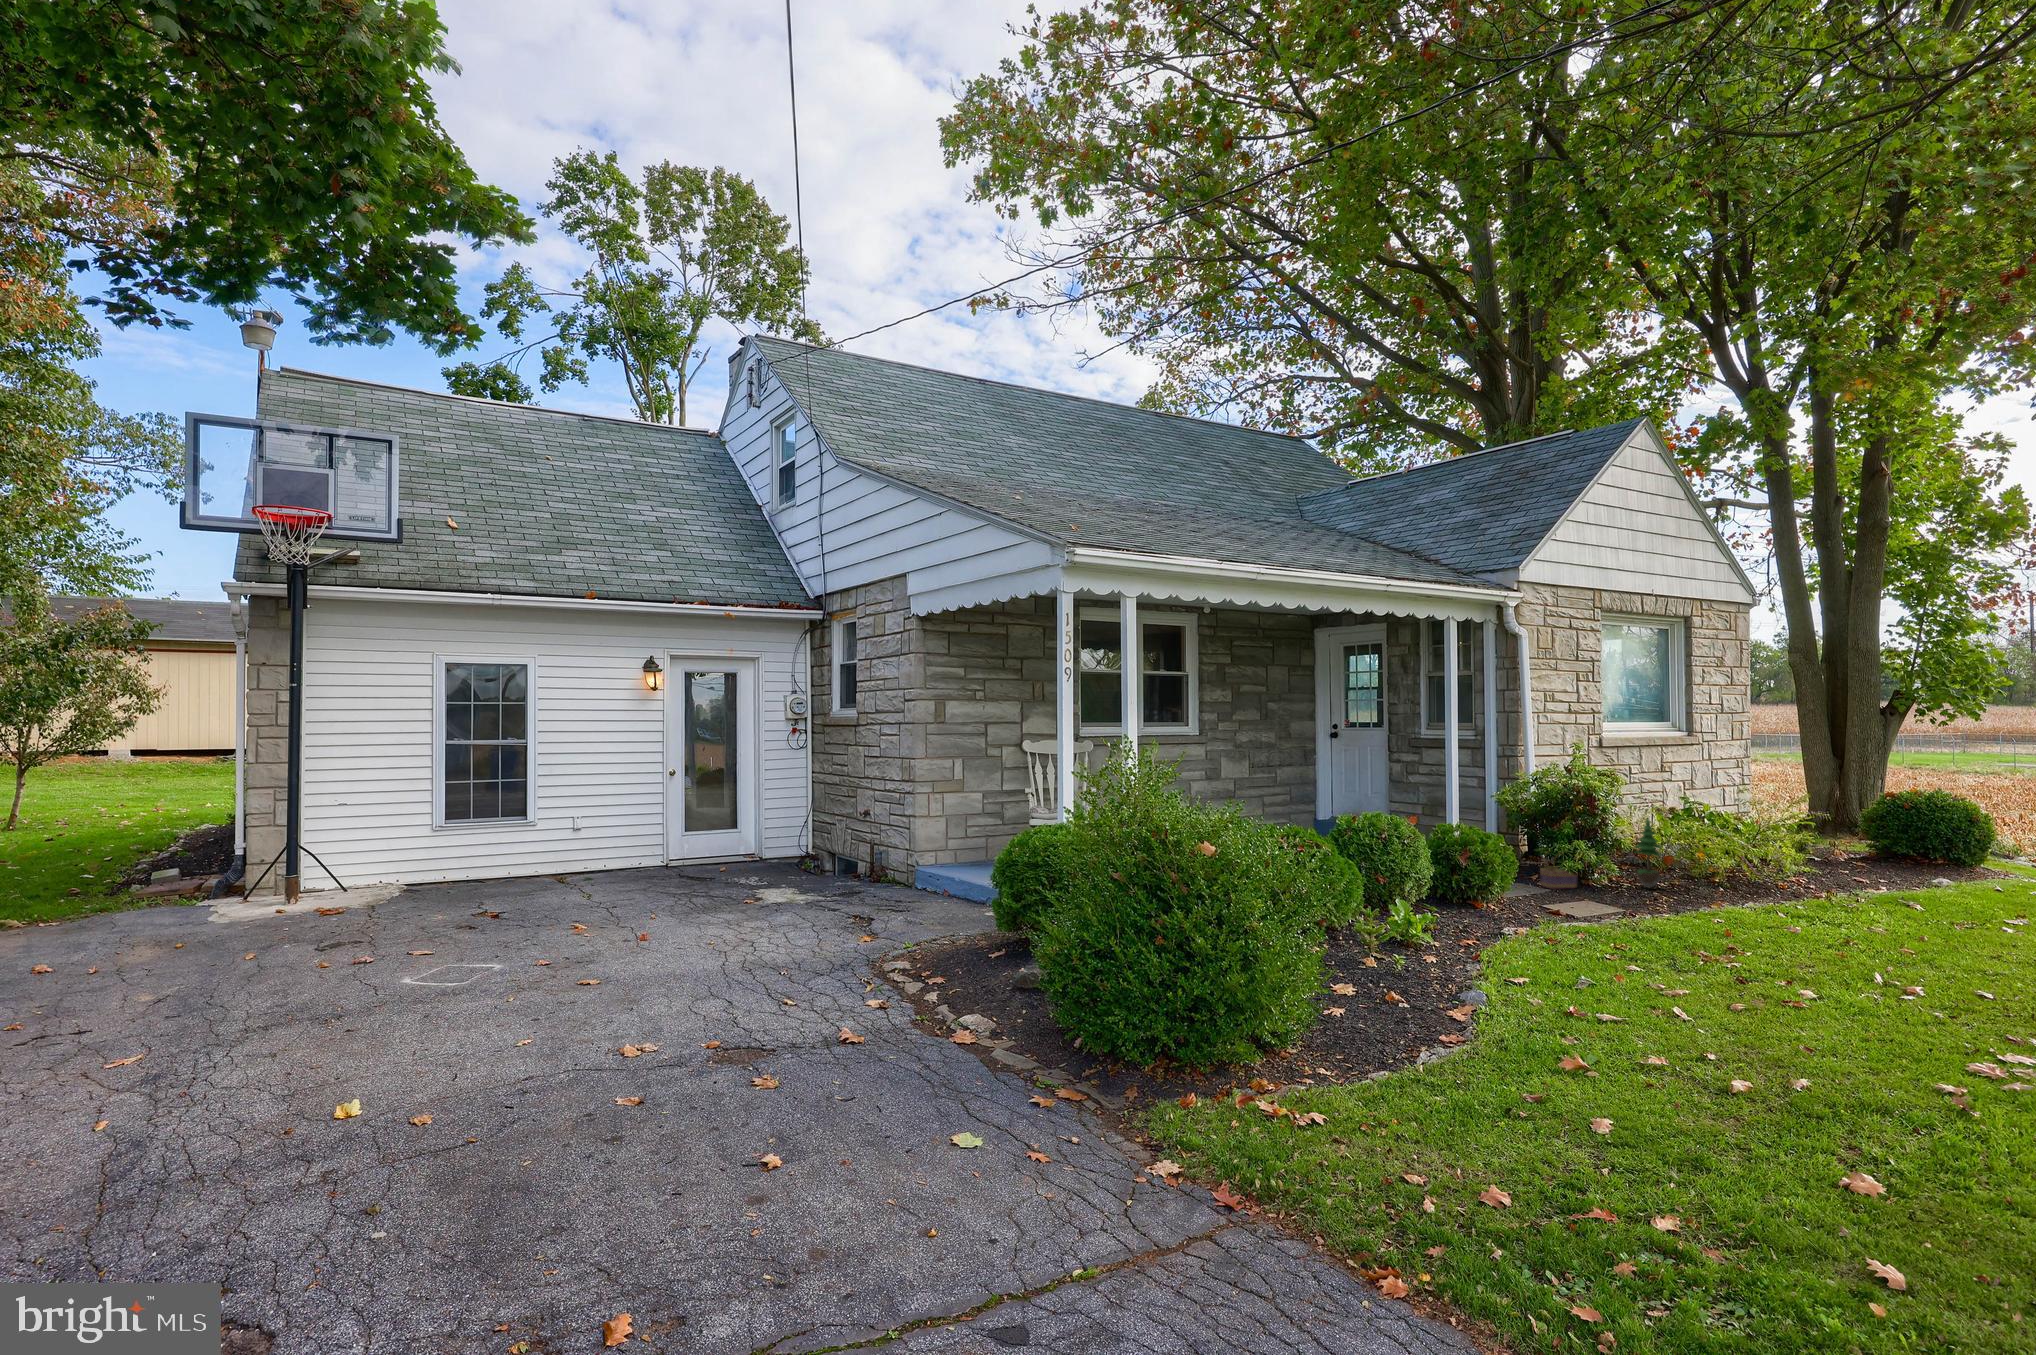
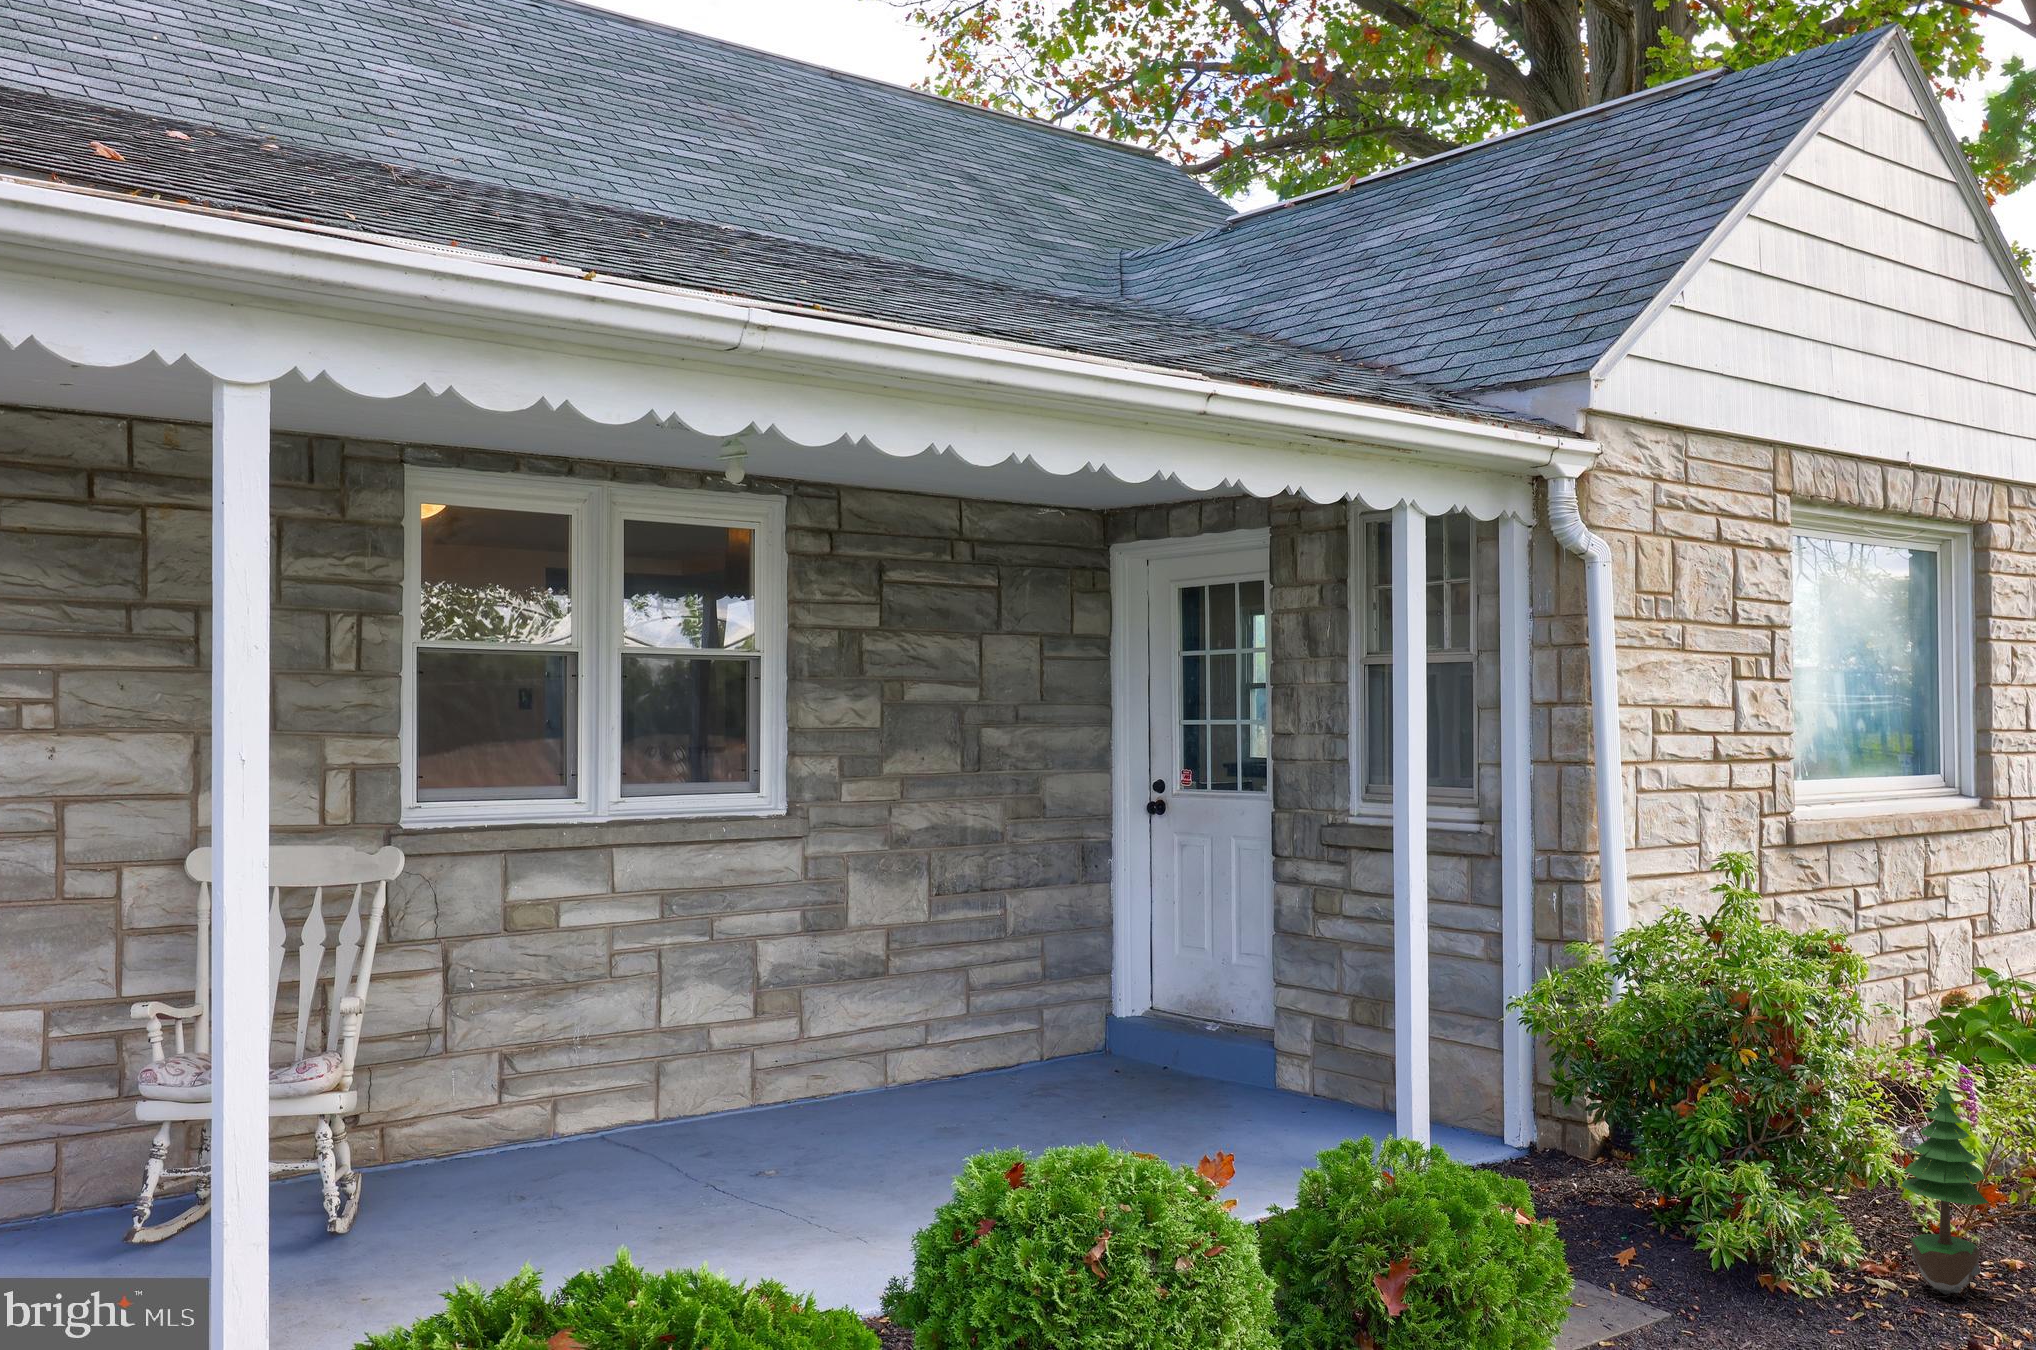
basket: present [1540,853,1578,889] -> none [1638,1179,1746,1303]

